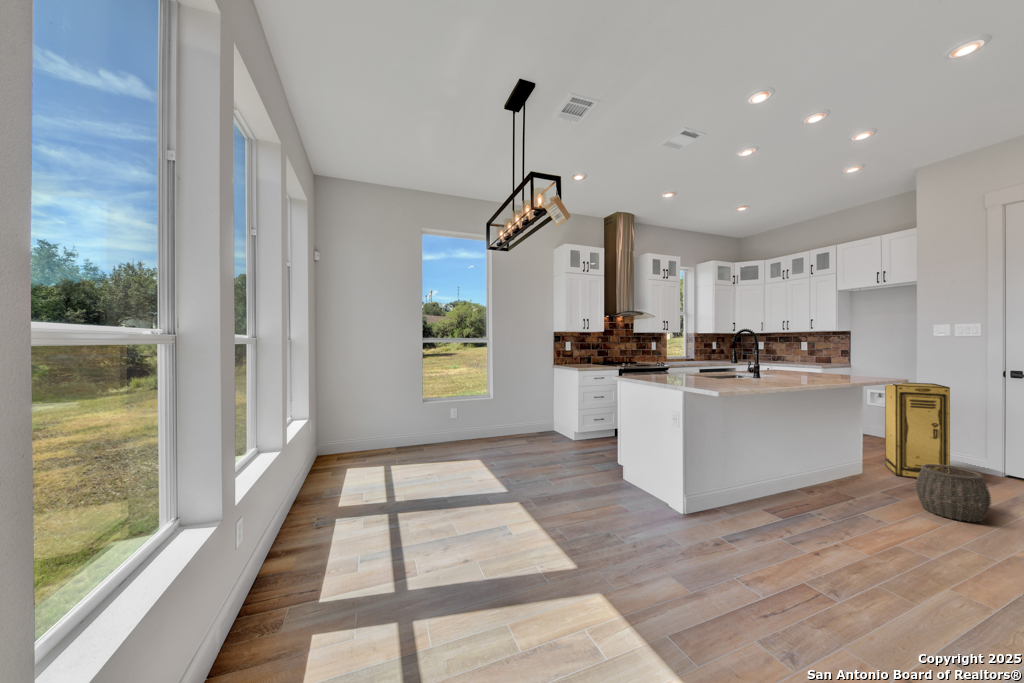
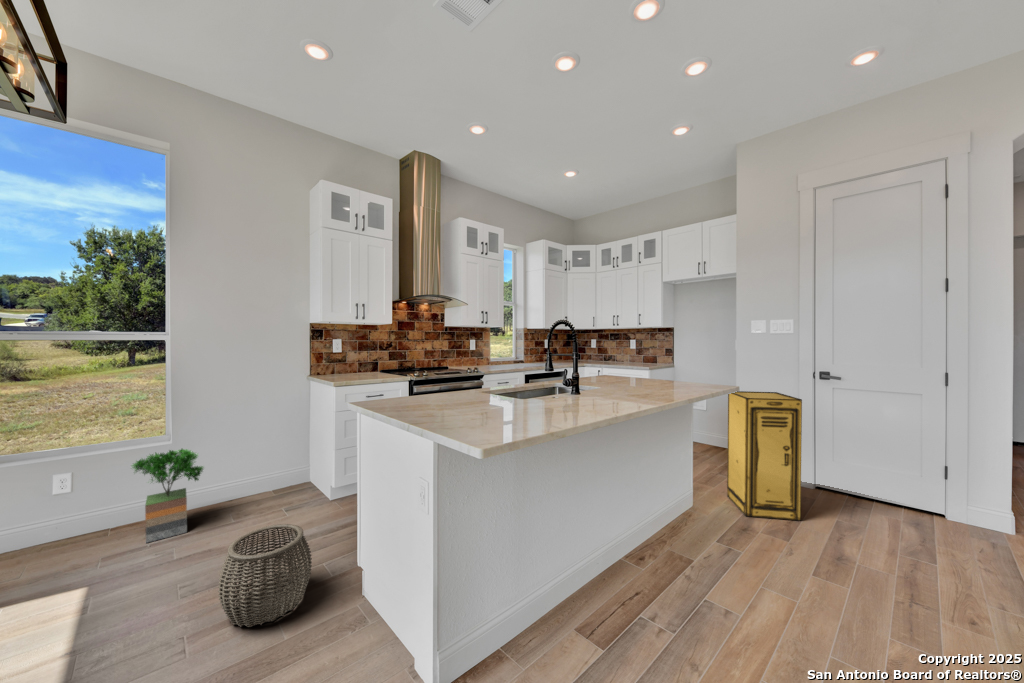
potted tree: none [486,400,517,445] -> present [132,449,203,543]
woven basket: present [916,464,991,522] -> present [218,524,312,627]

